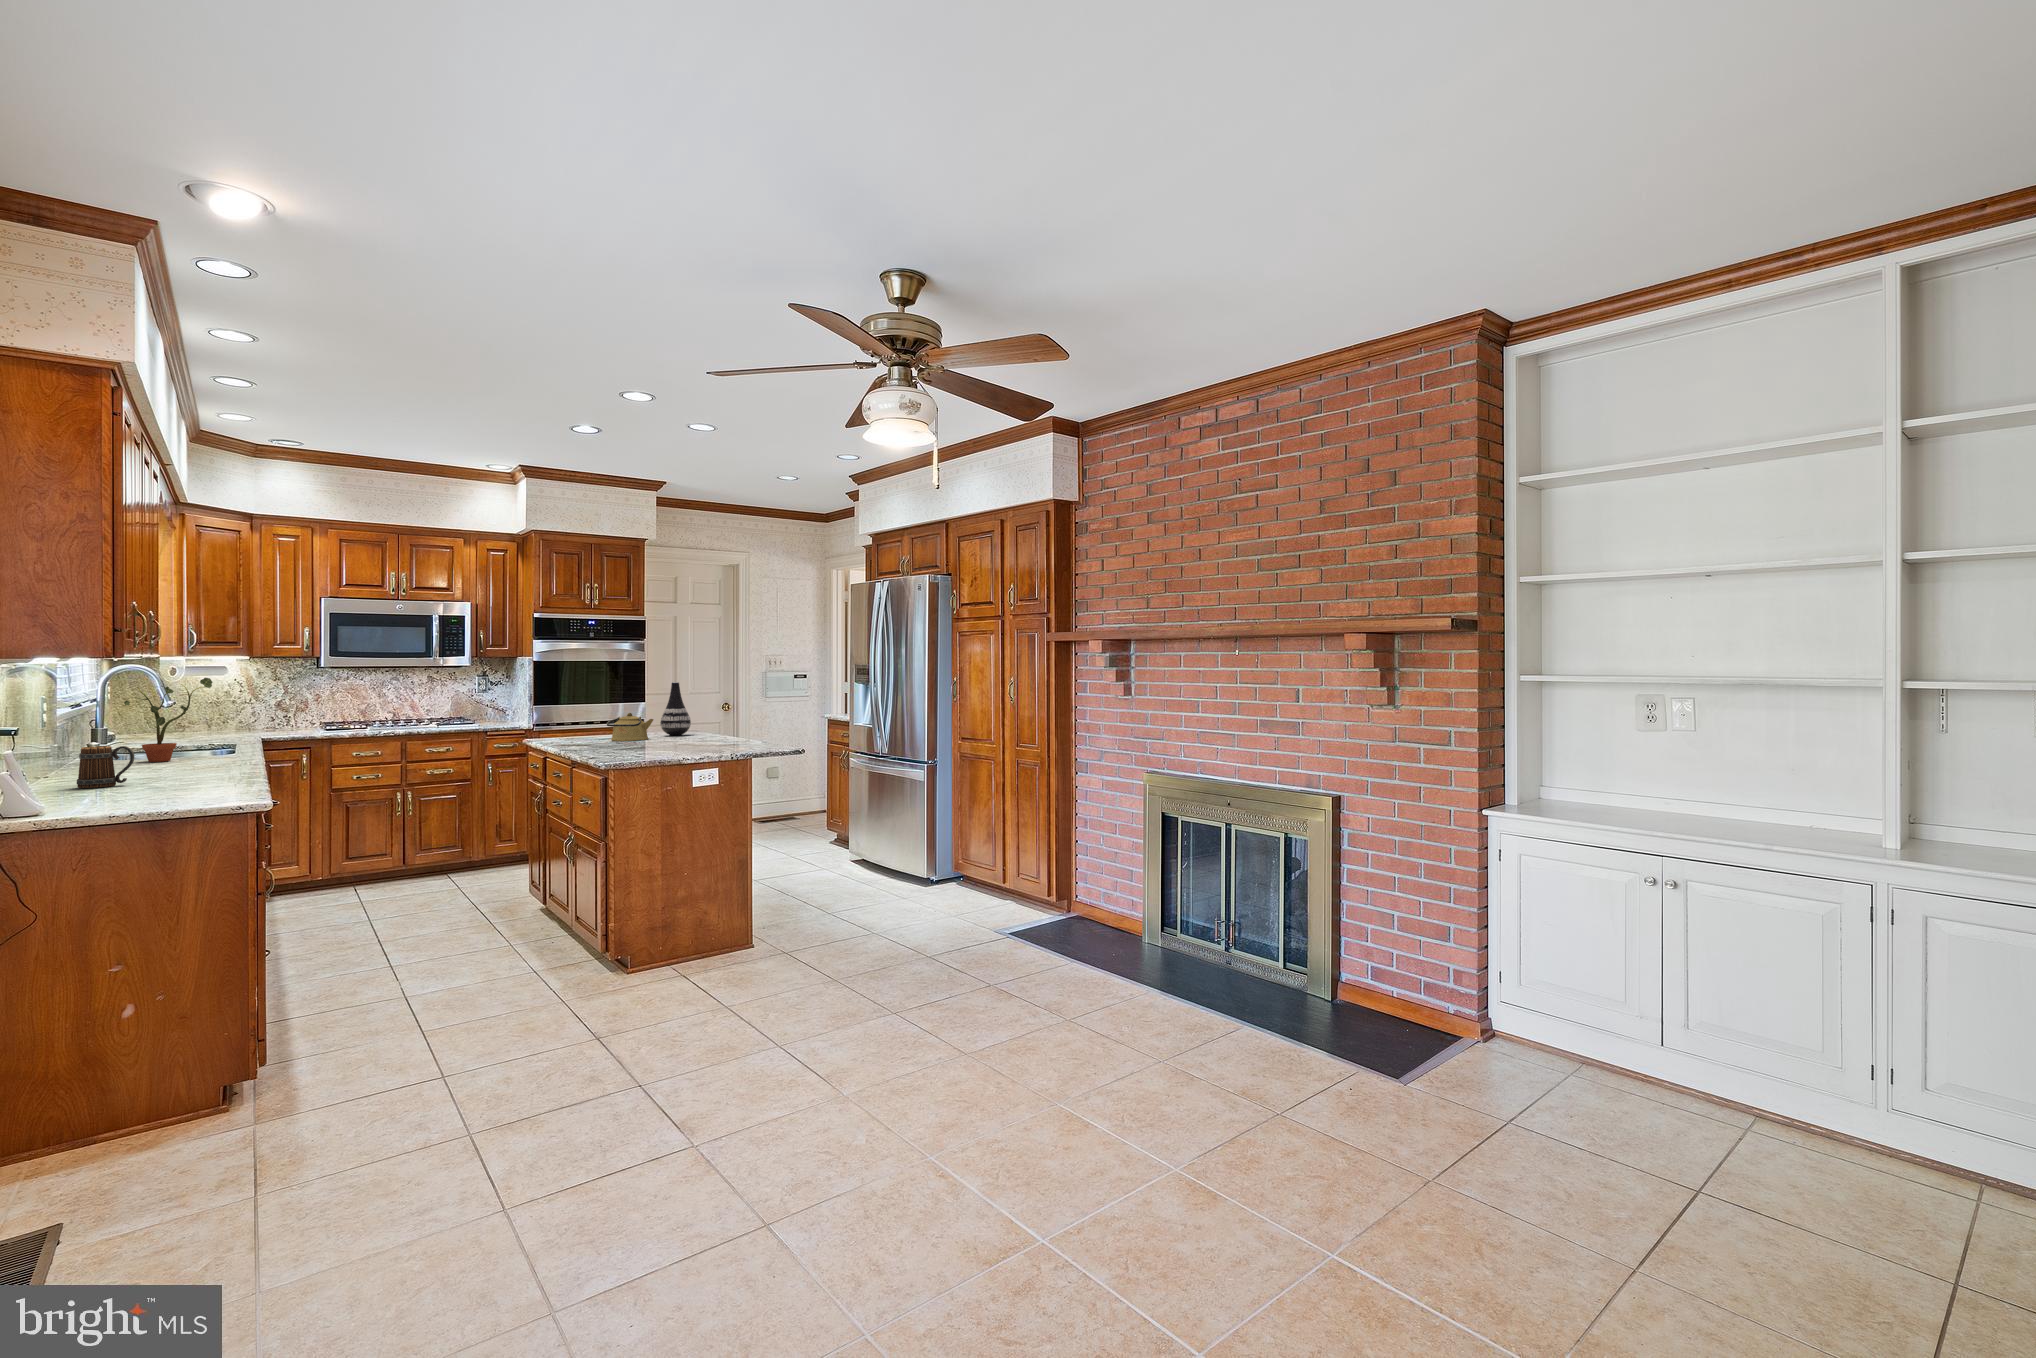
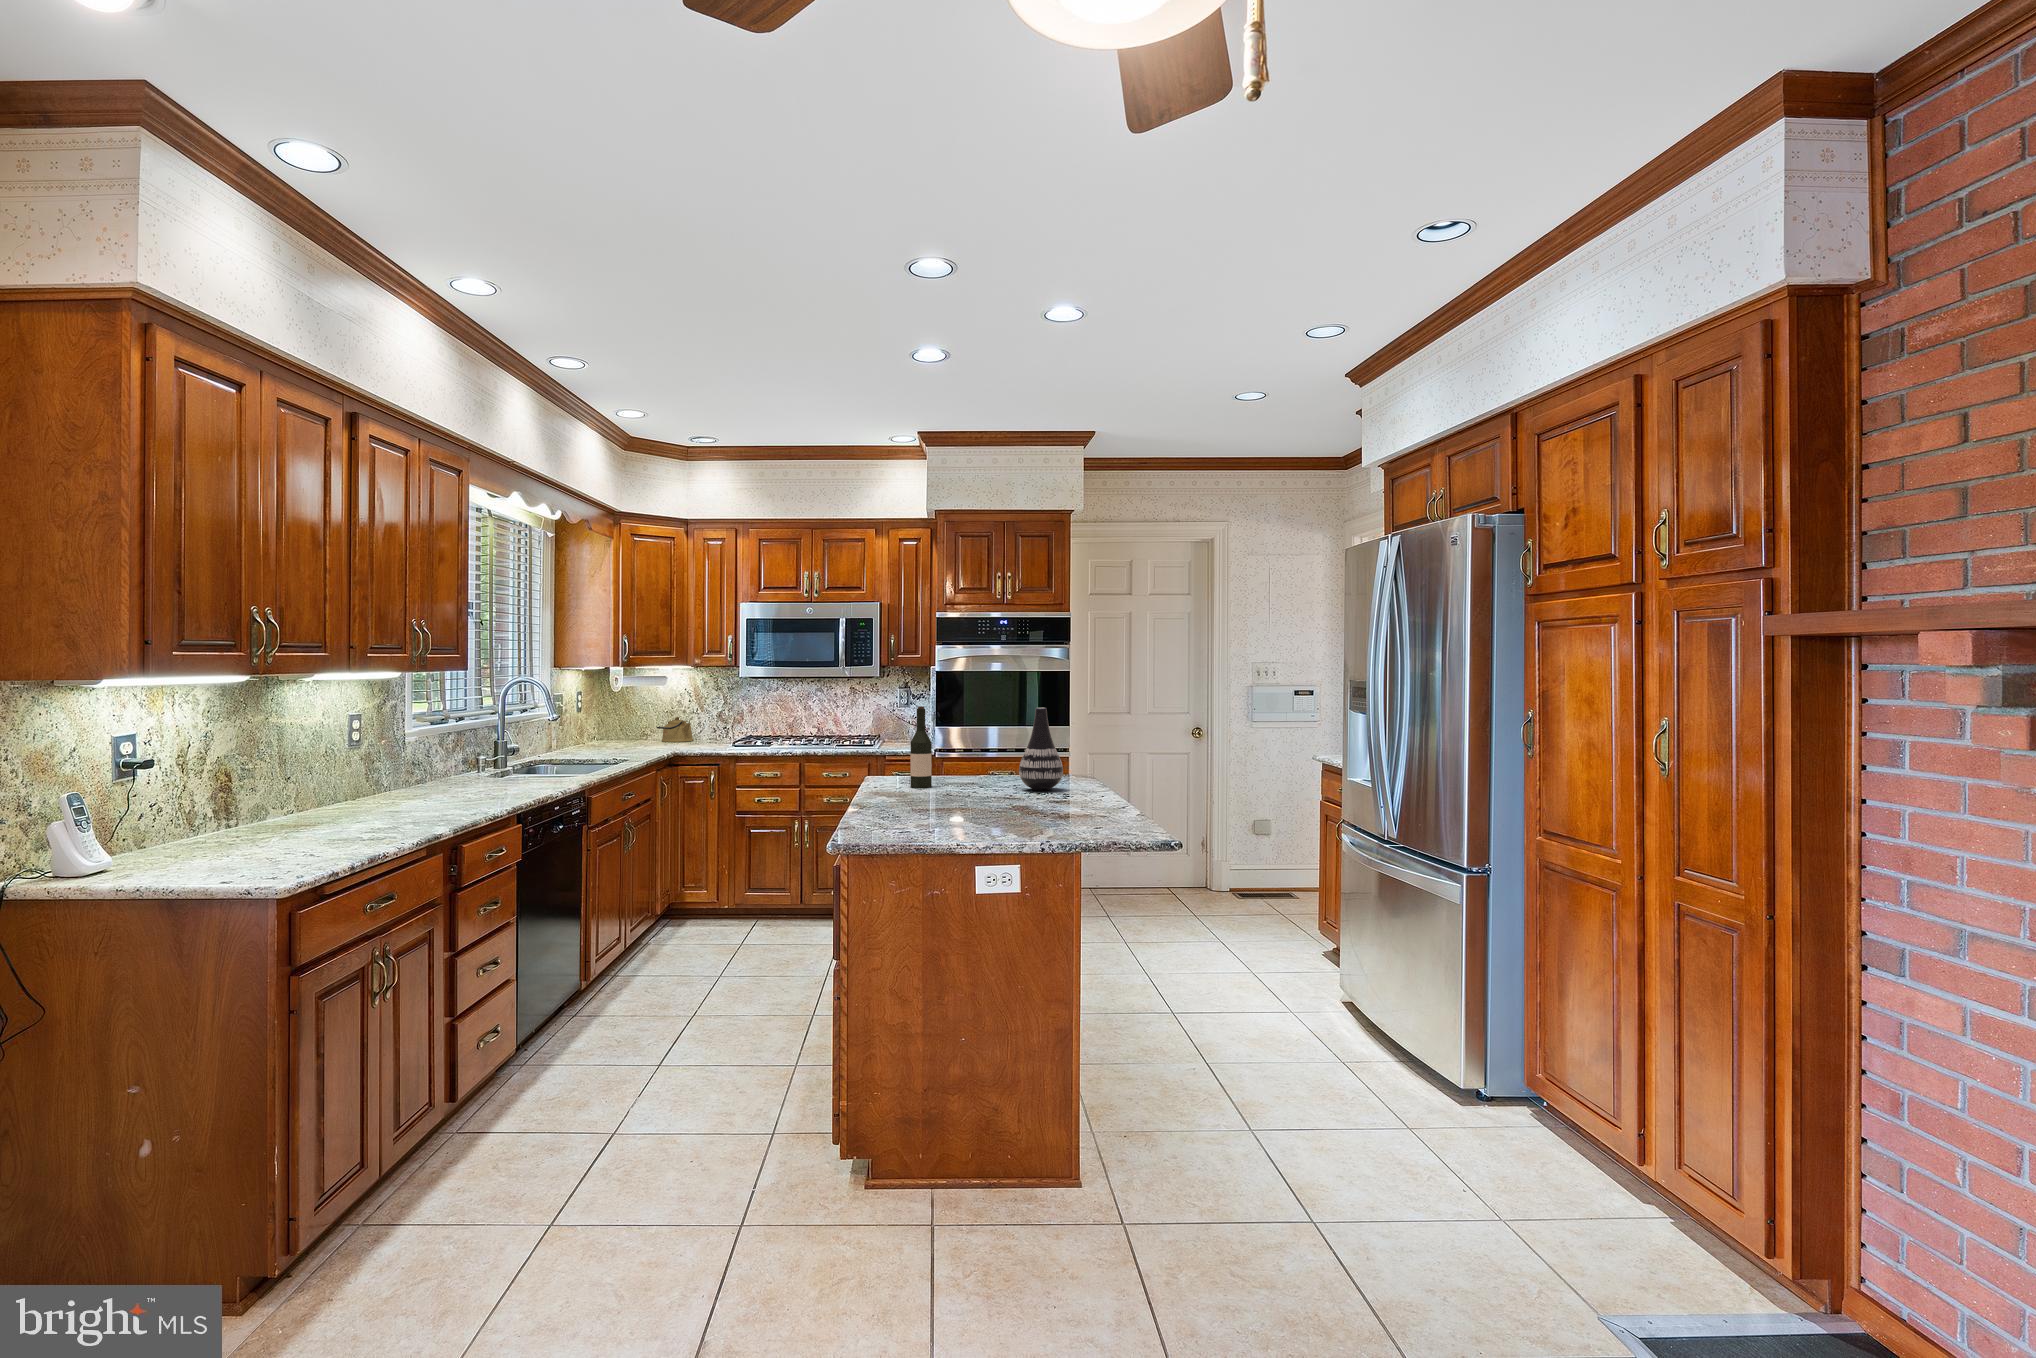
potted plant: present [124,678,213,762] -> none [417,694,519,794]
wine bottle: none [575,683,592,739] -> present [910,706,932,788]
kettle: present [607,713,653,741] -> present [656,717,693,742]
mug: present [77,746,134,788] -> none [217,788,279,843]

